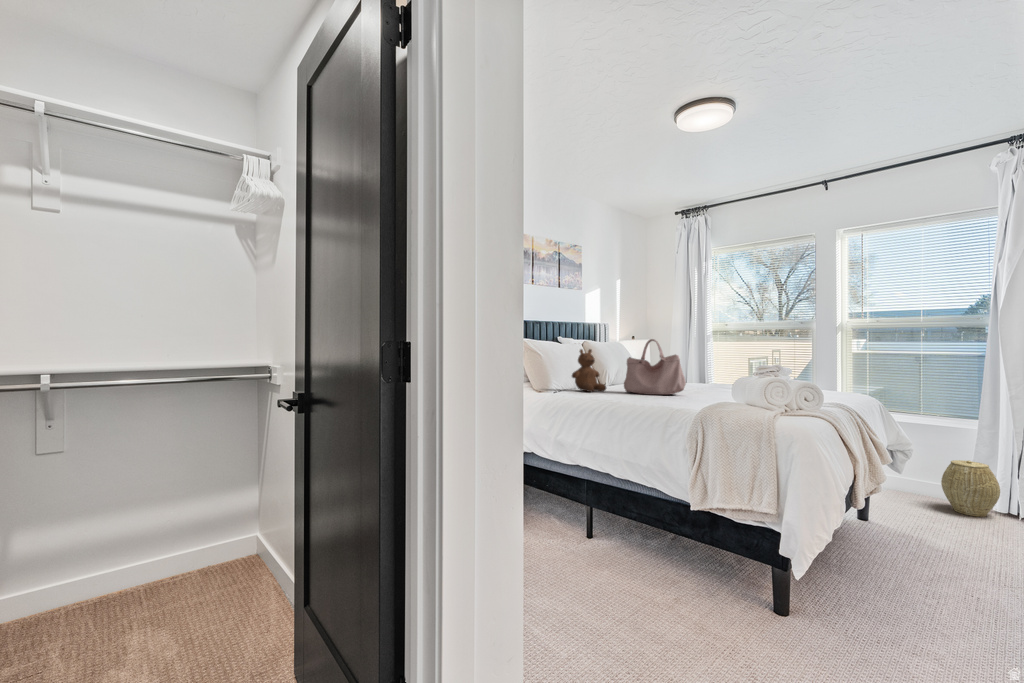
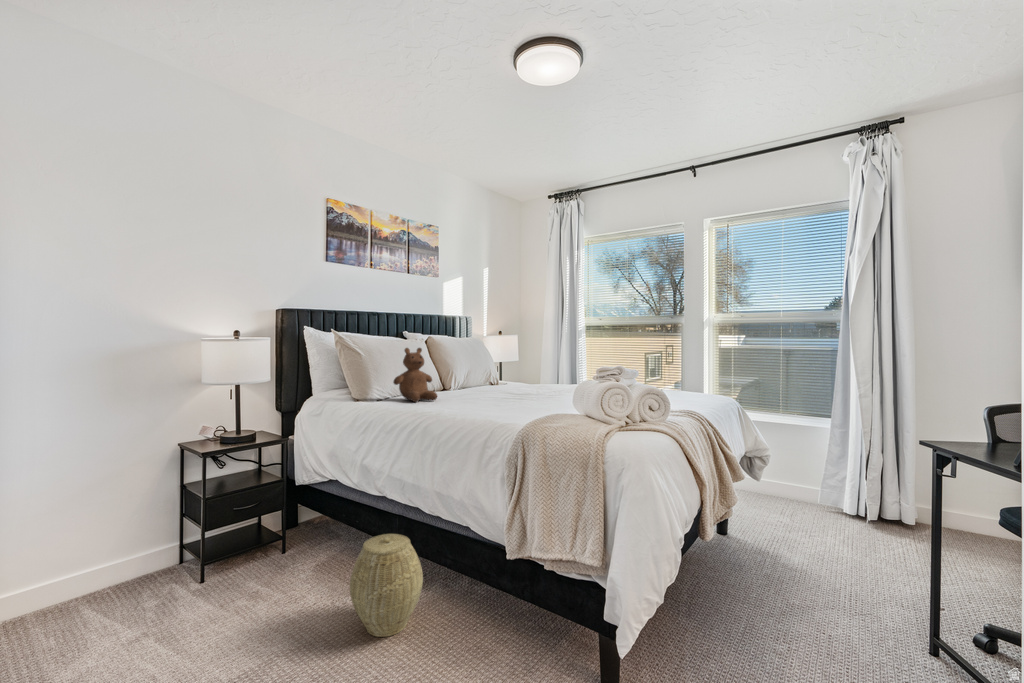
handbag: present [624,339,686,395] -> none [459,335,529,404]
woven basket: present [941,460,1000,517] -> present [350,534,423,637]

